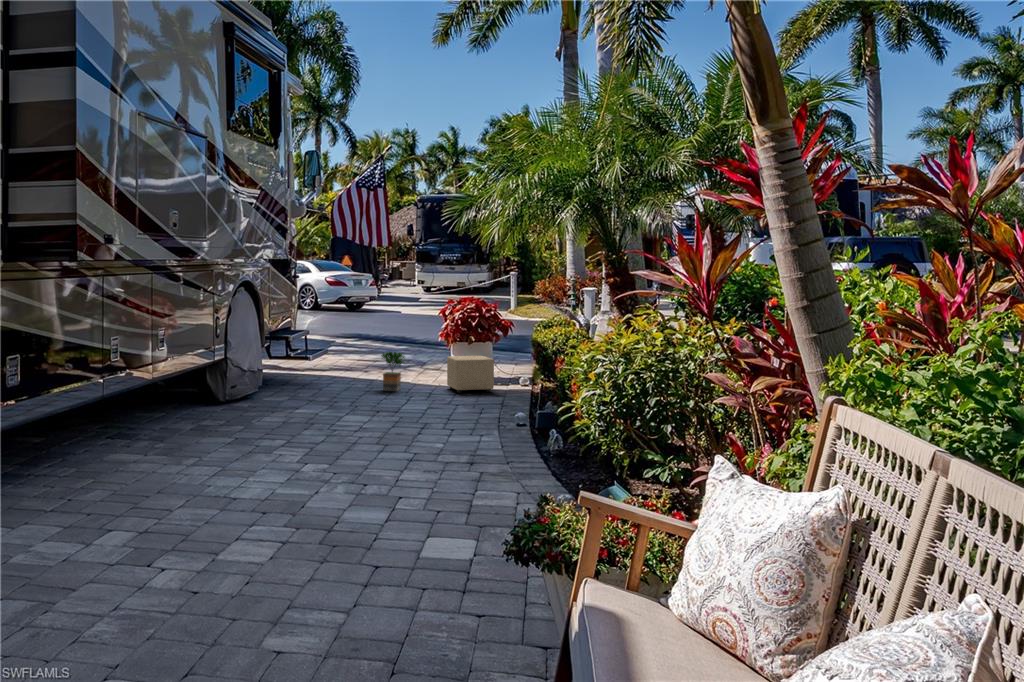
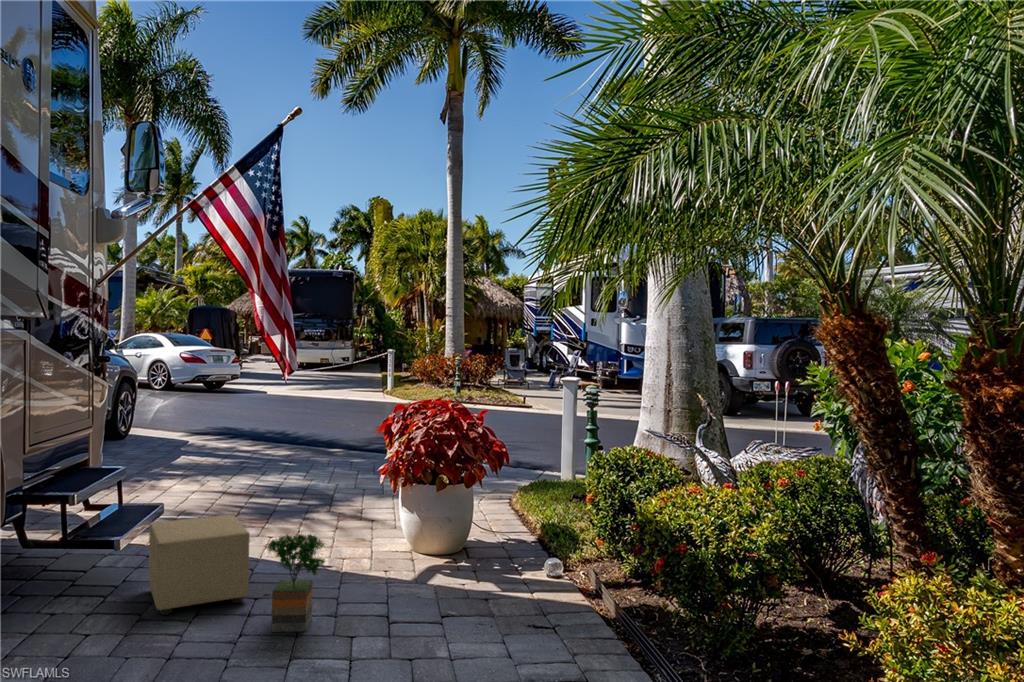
ottoman: present [447,356,494,393] -> present [149,515,250,615]

